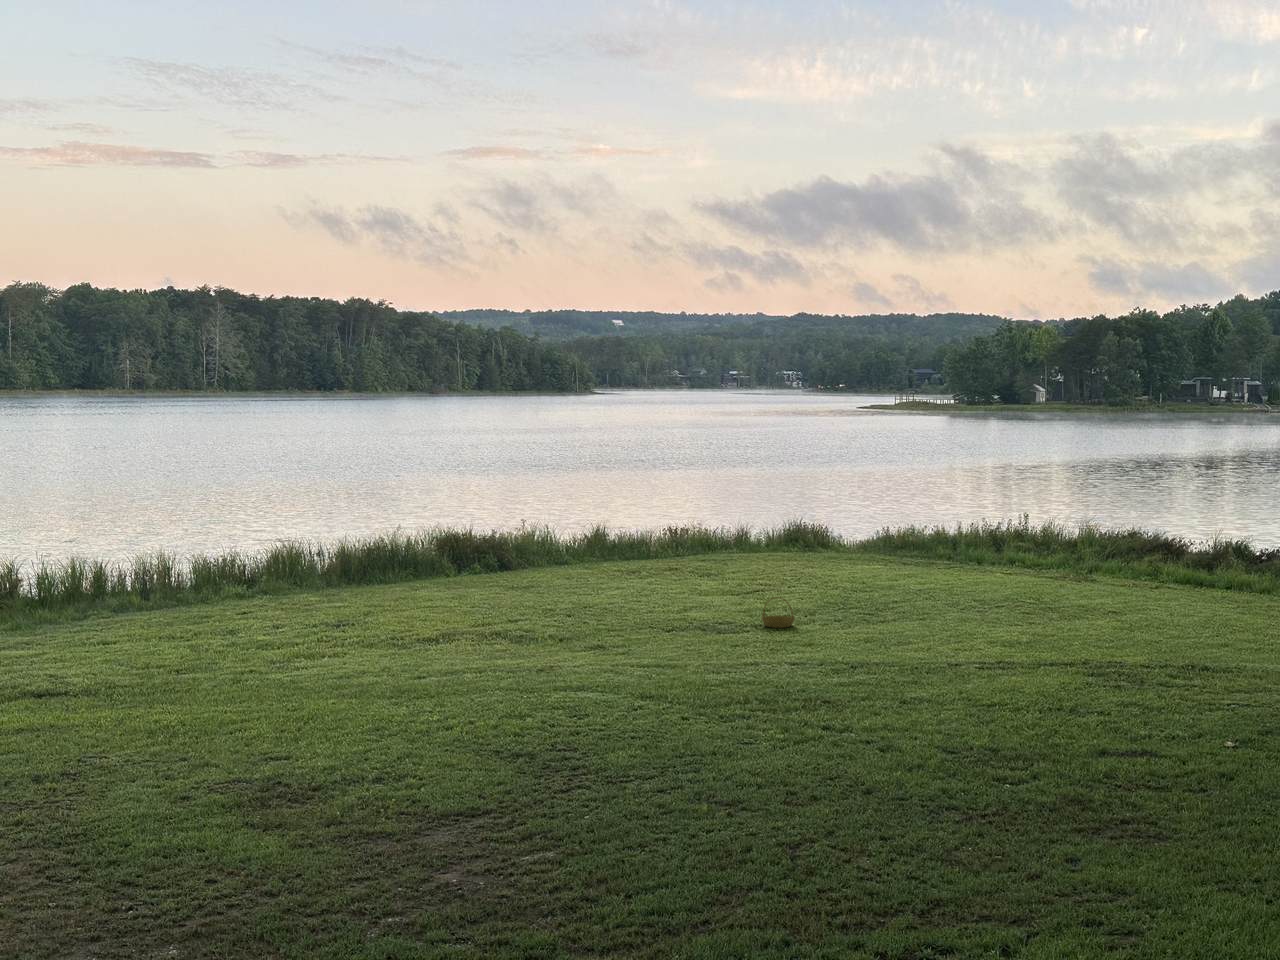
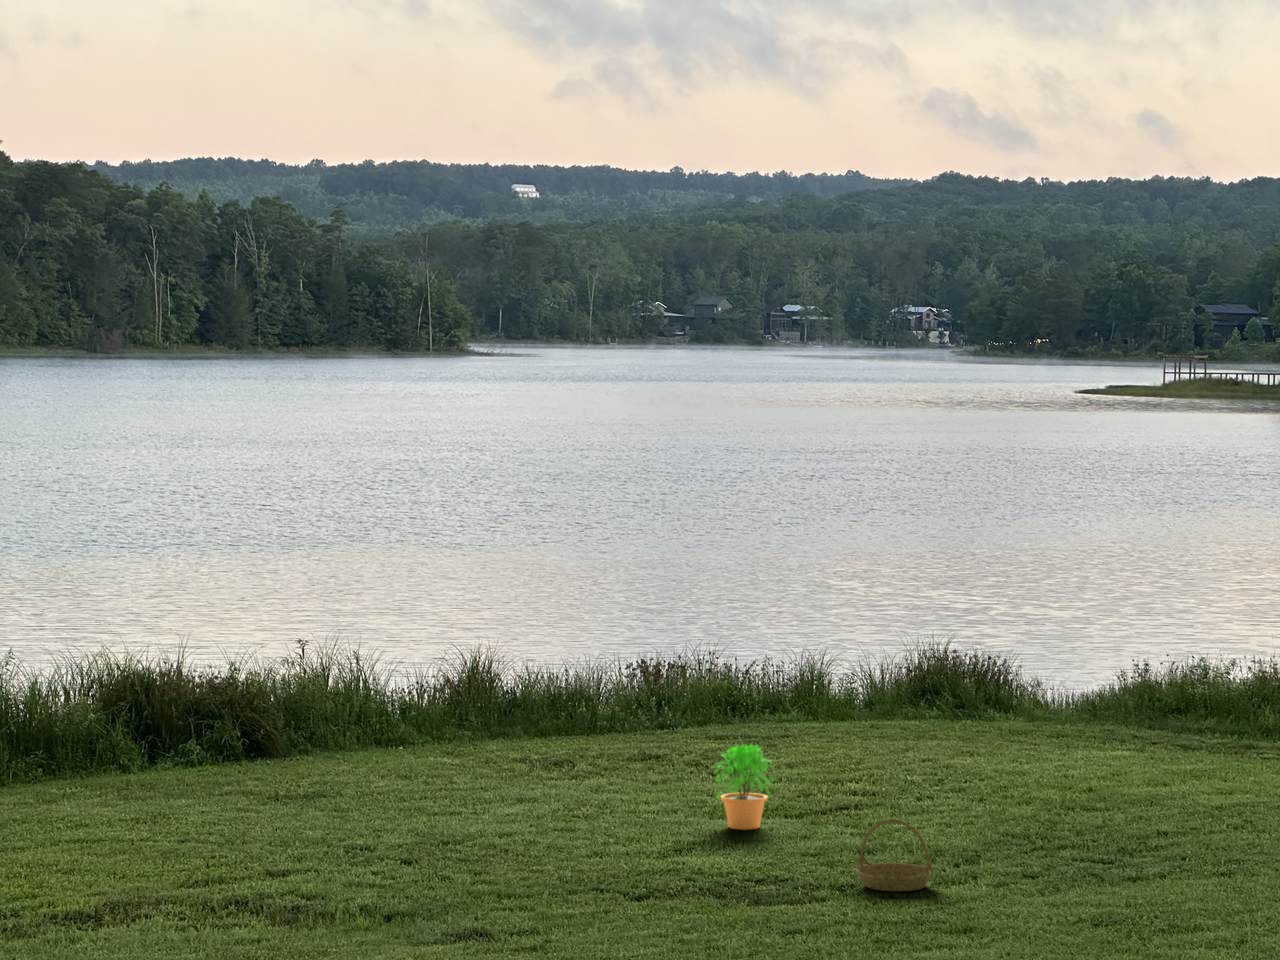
potted plant: none [698,563,730,602] -> present [715,744,773,830]

